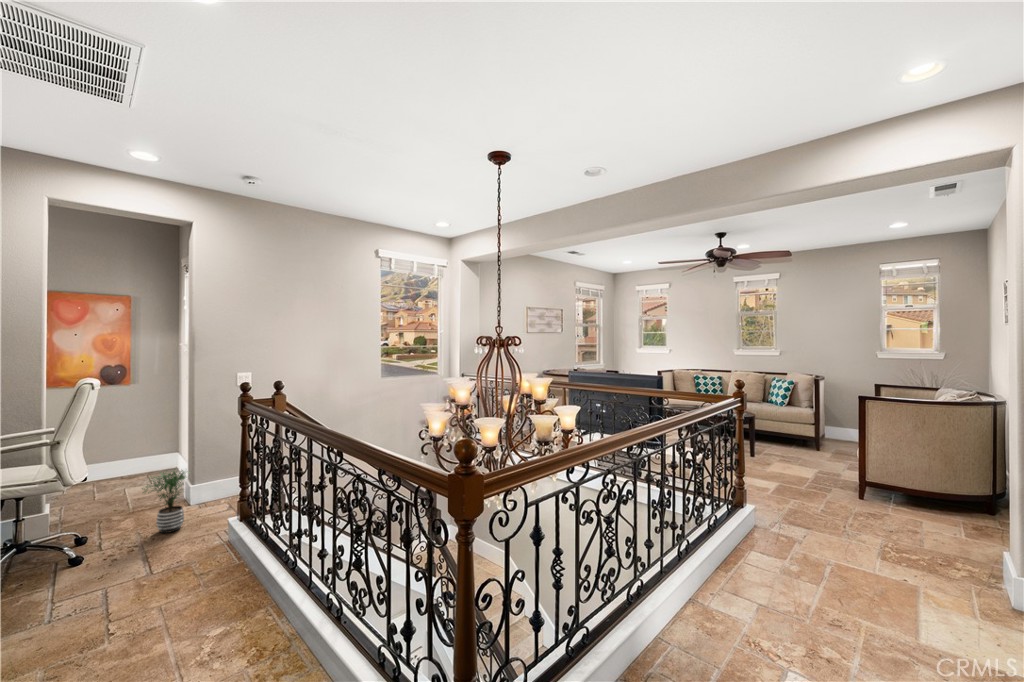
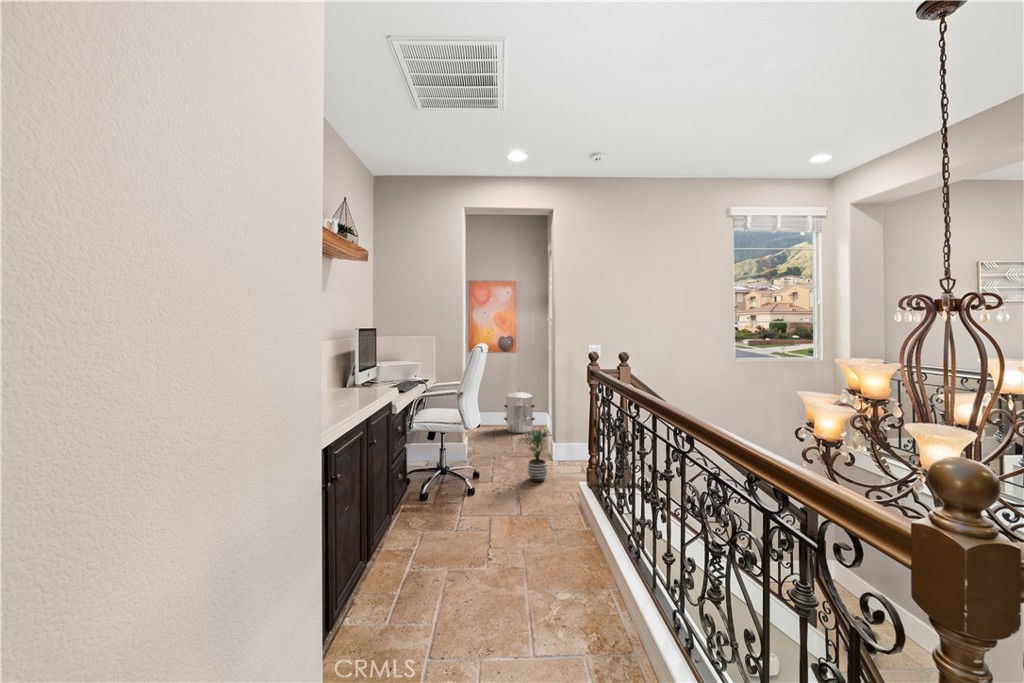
waste bin: none [110,429,161,484] -> present [504,392,535,433]

